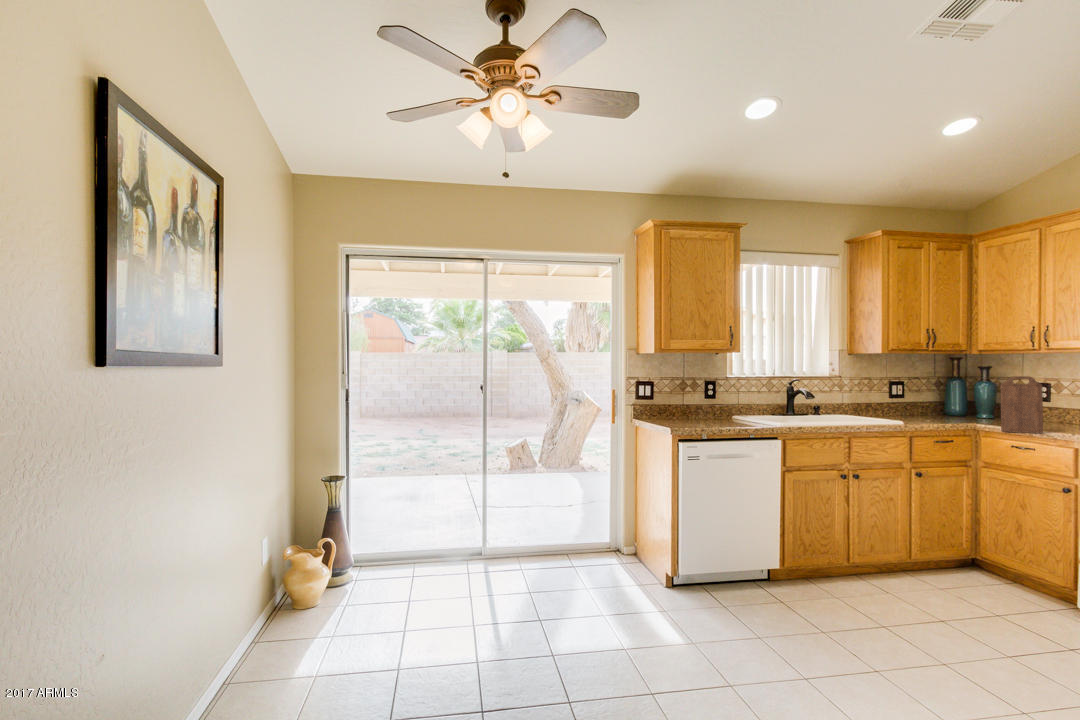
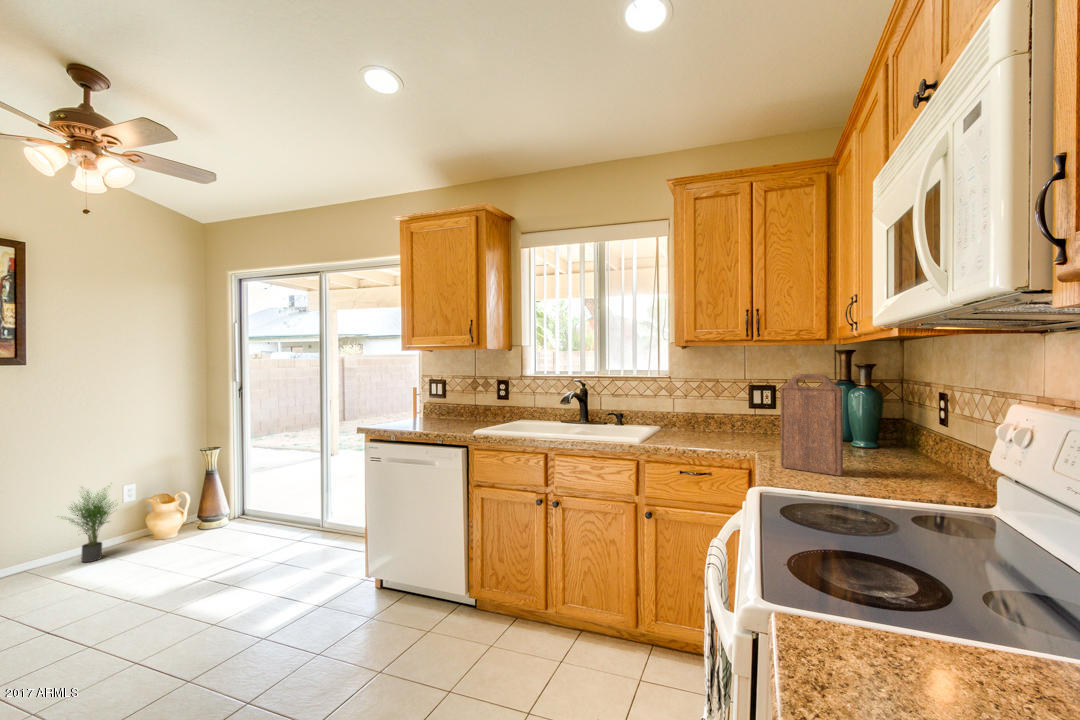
potted plant: none [268,527,337,648] -> present [65,488,116,562]

